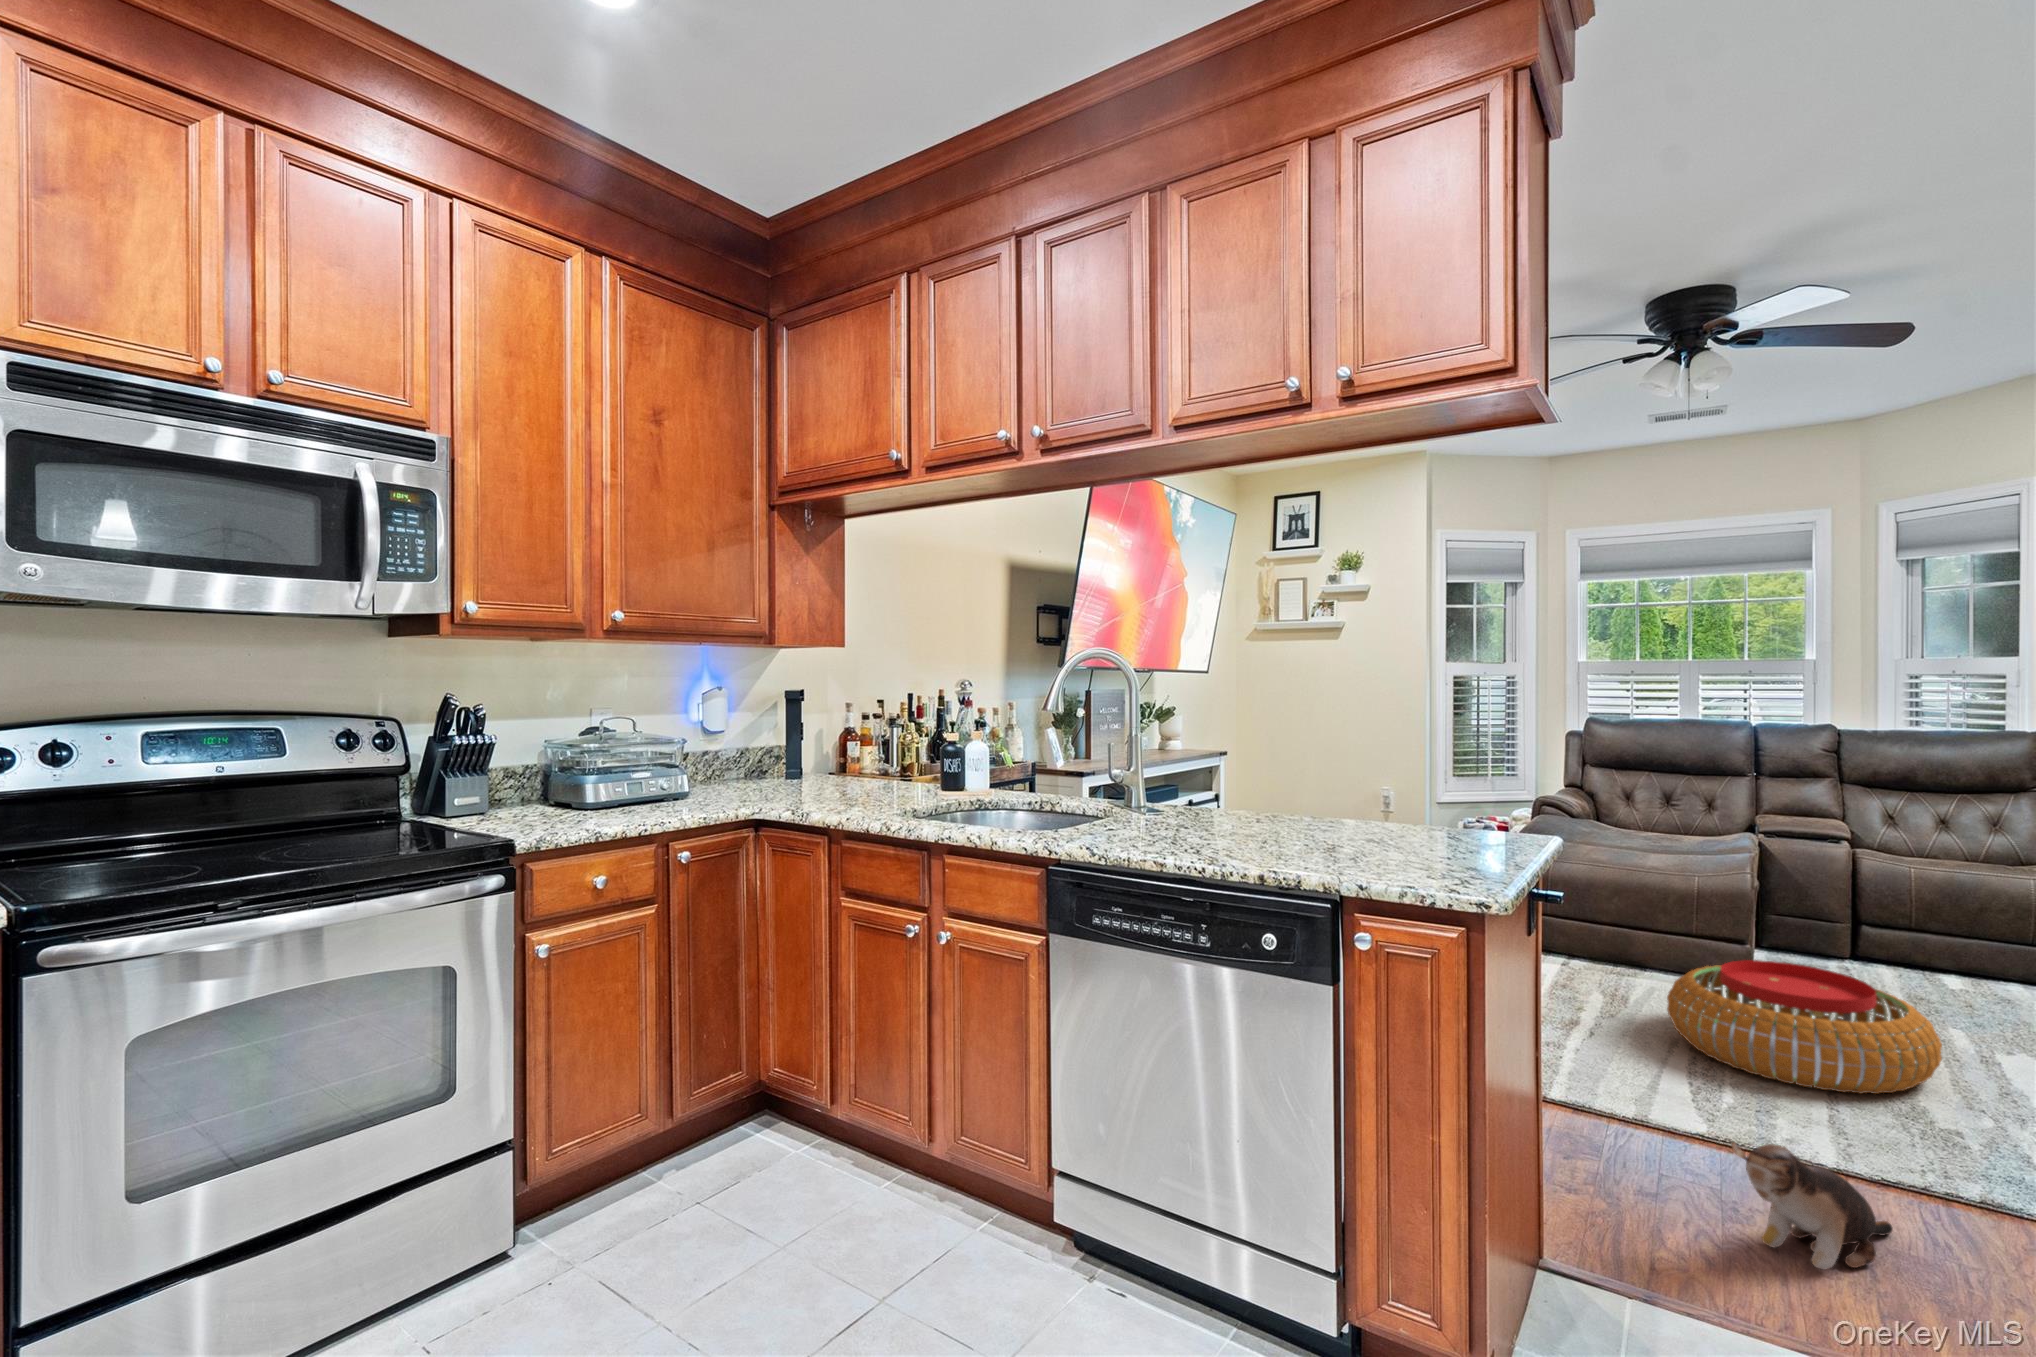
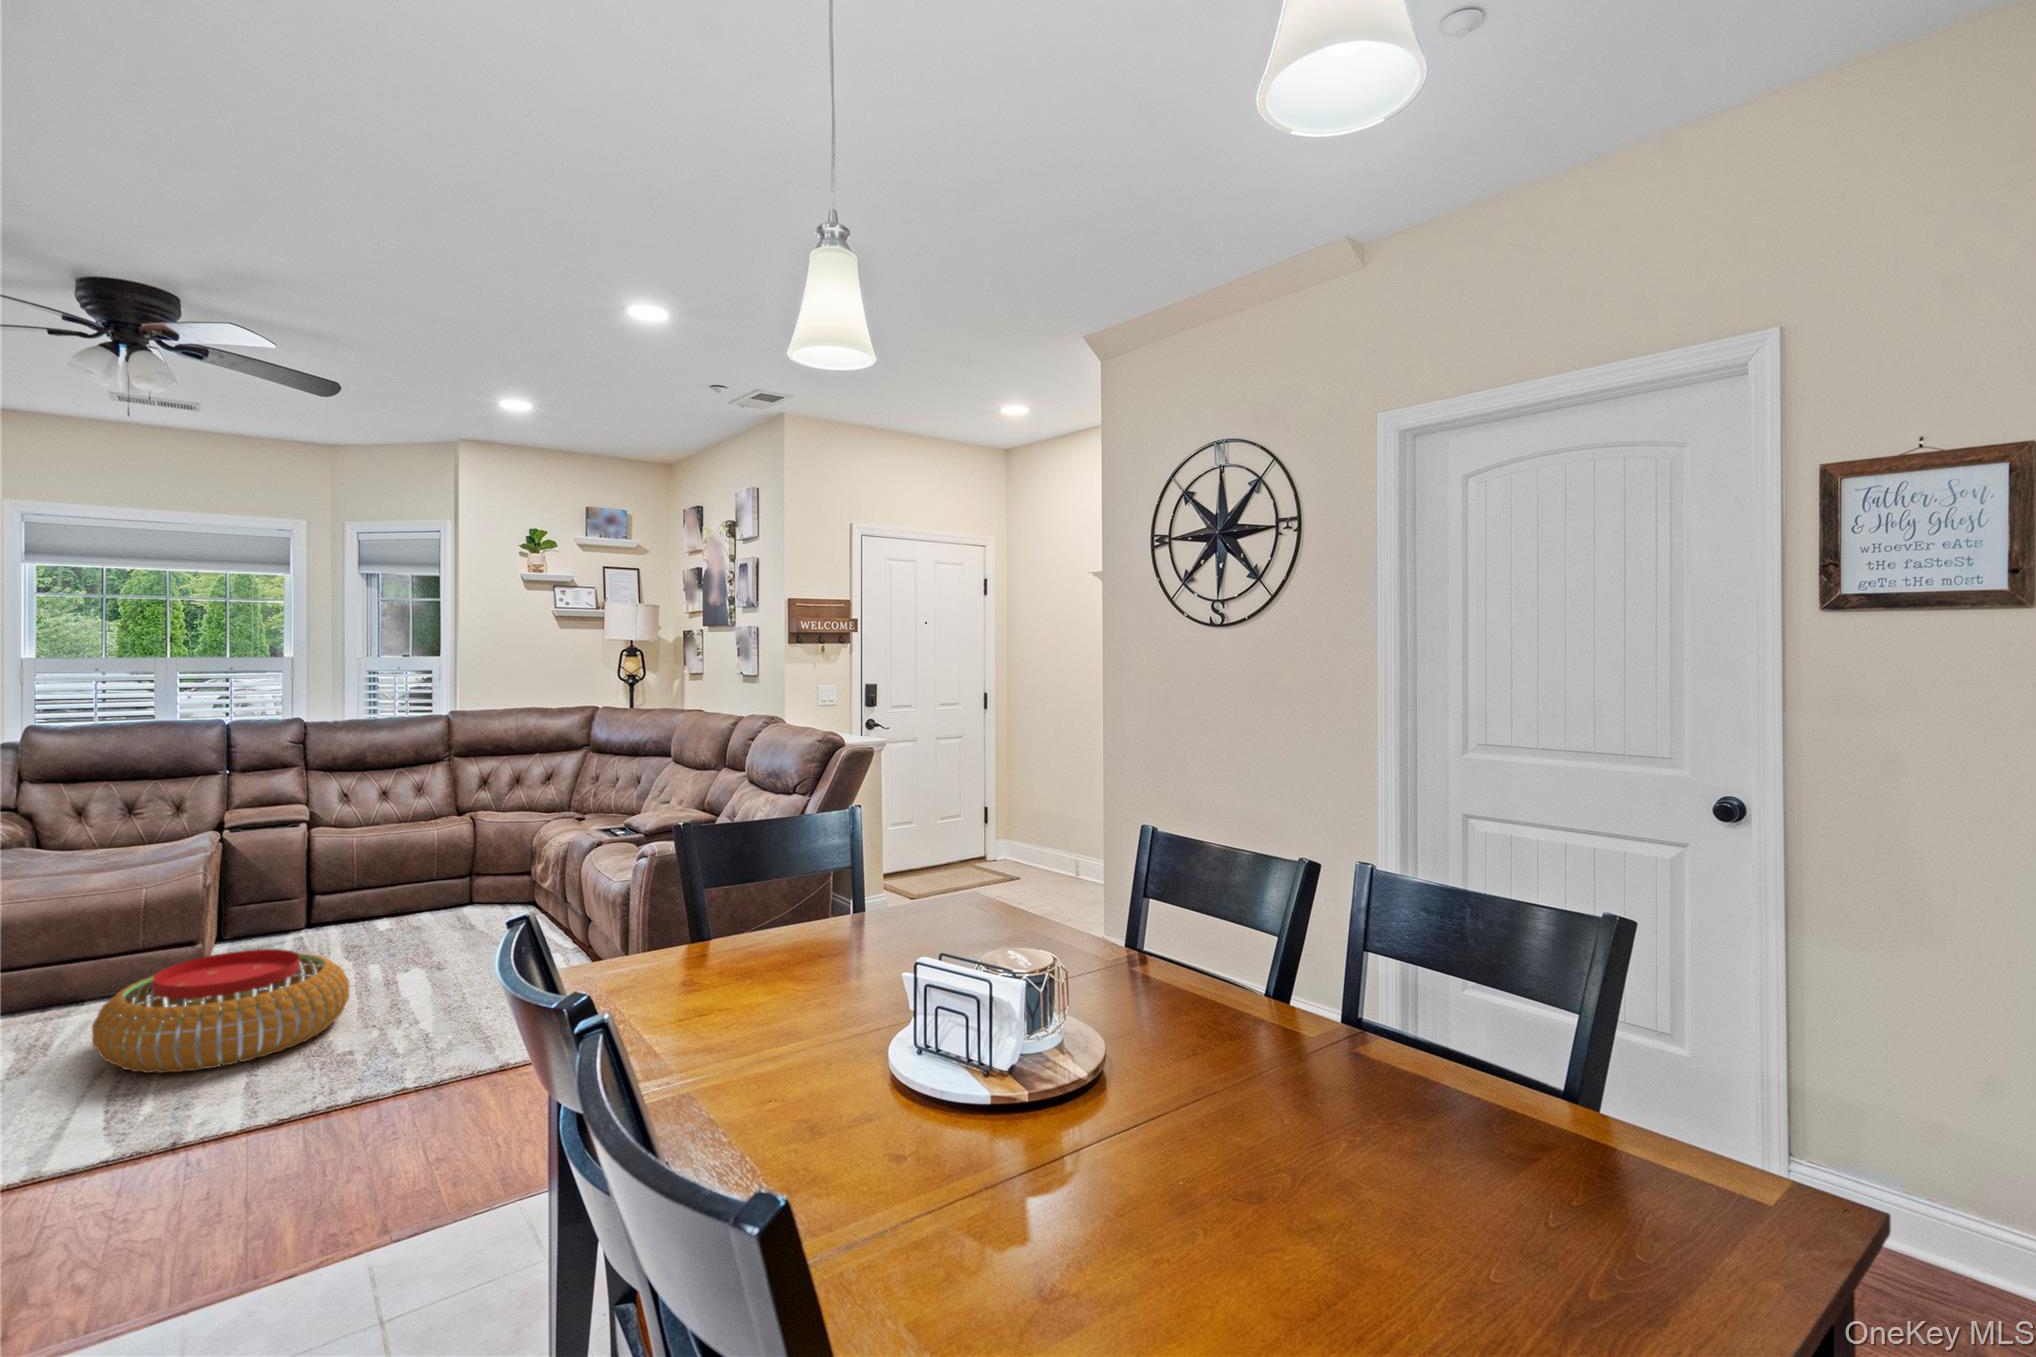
plush toy: present [1732,1142,1892,1269] -> none [105,1136,273,1237]

